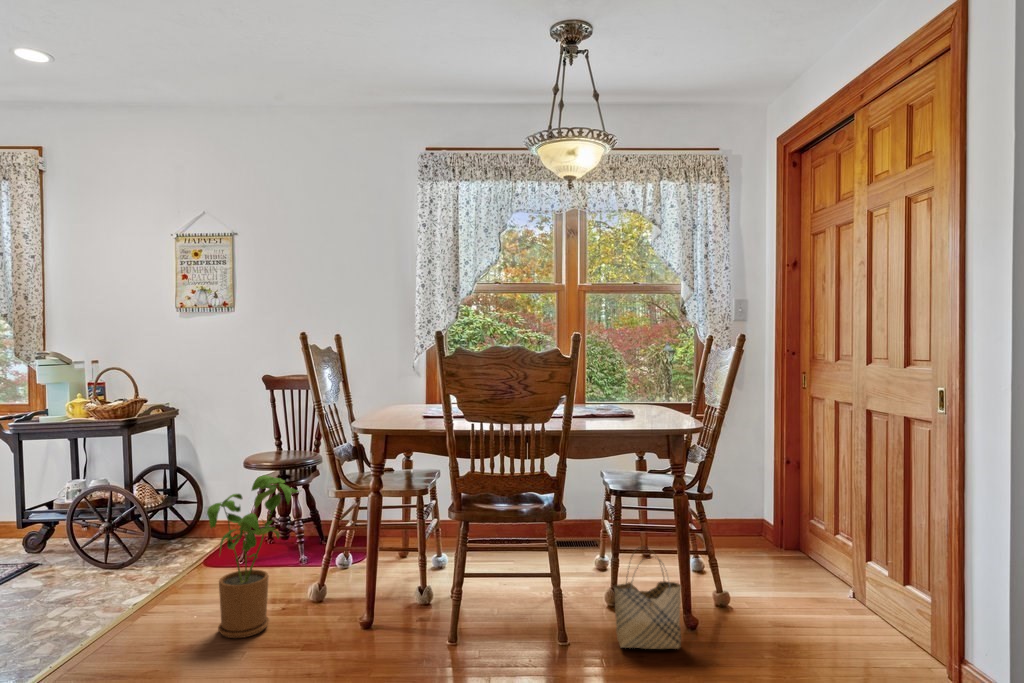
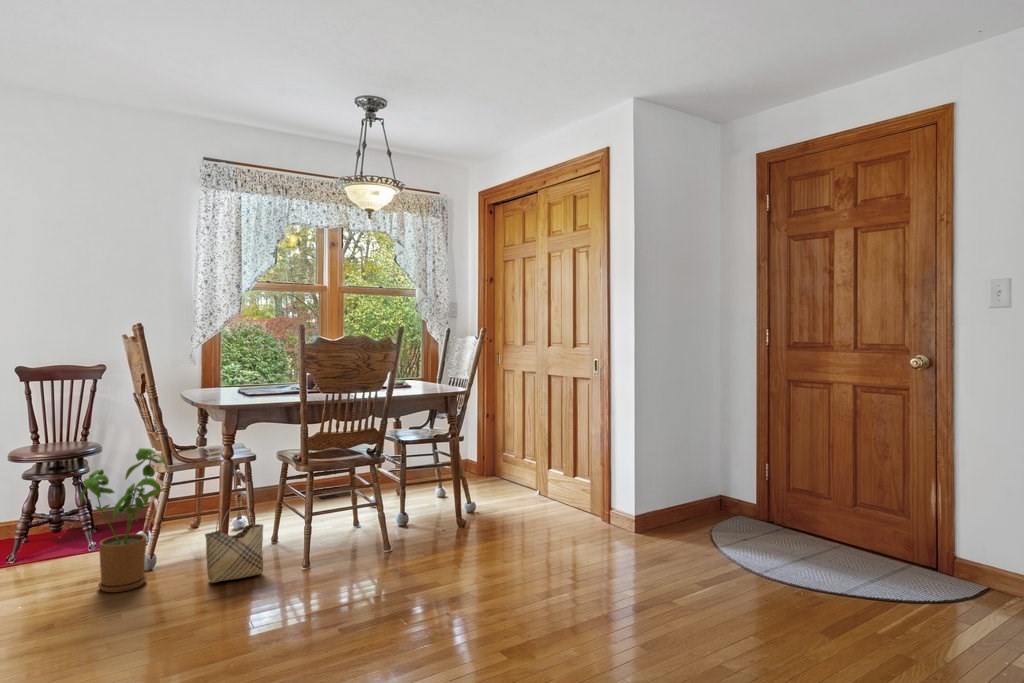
woven basket: present [614,547,681,649] -> present [205,500,263,583]

